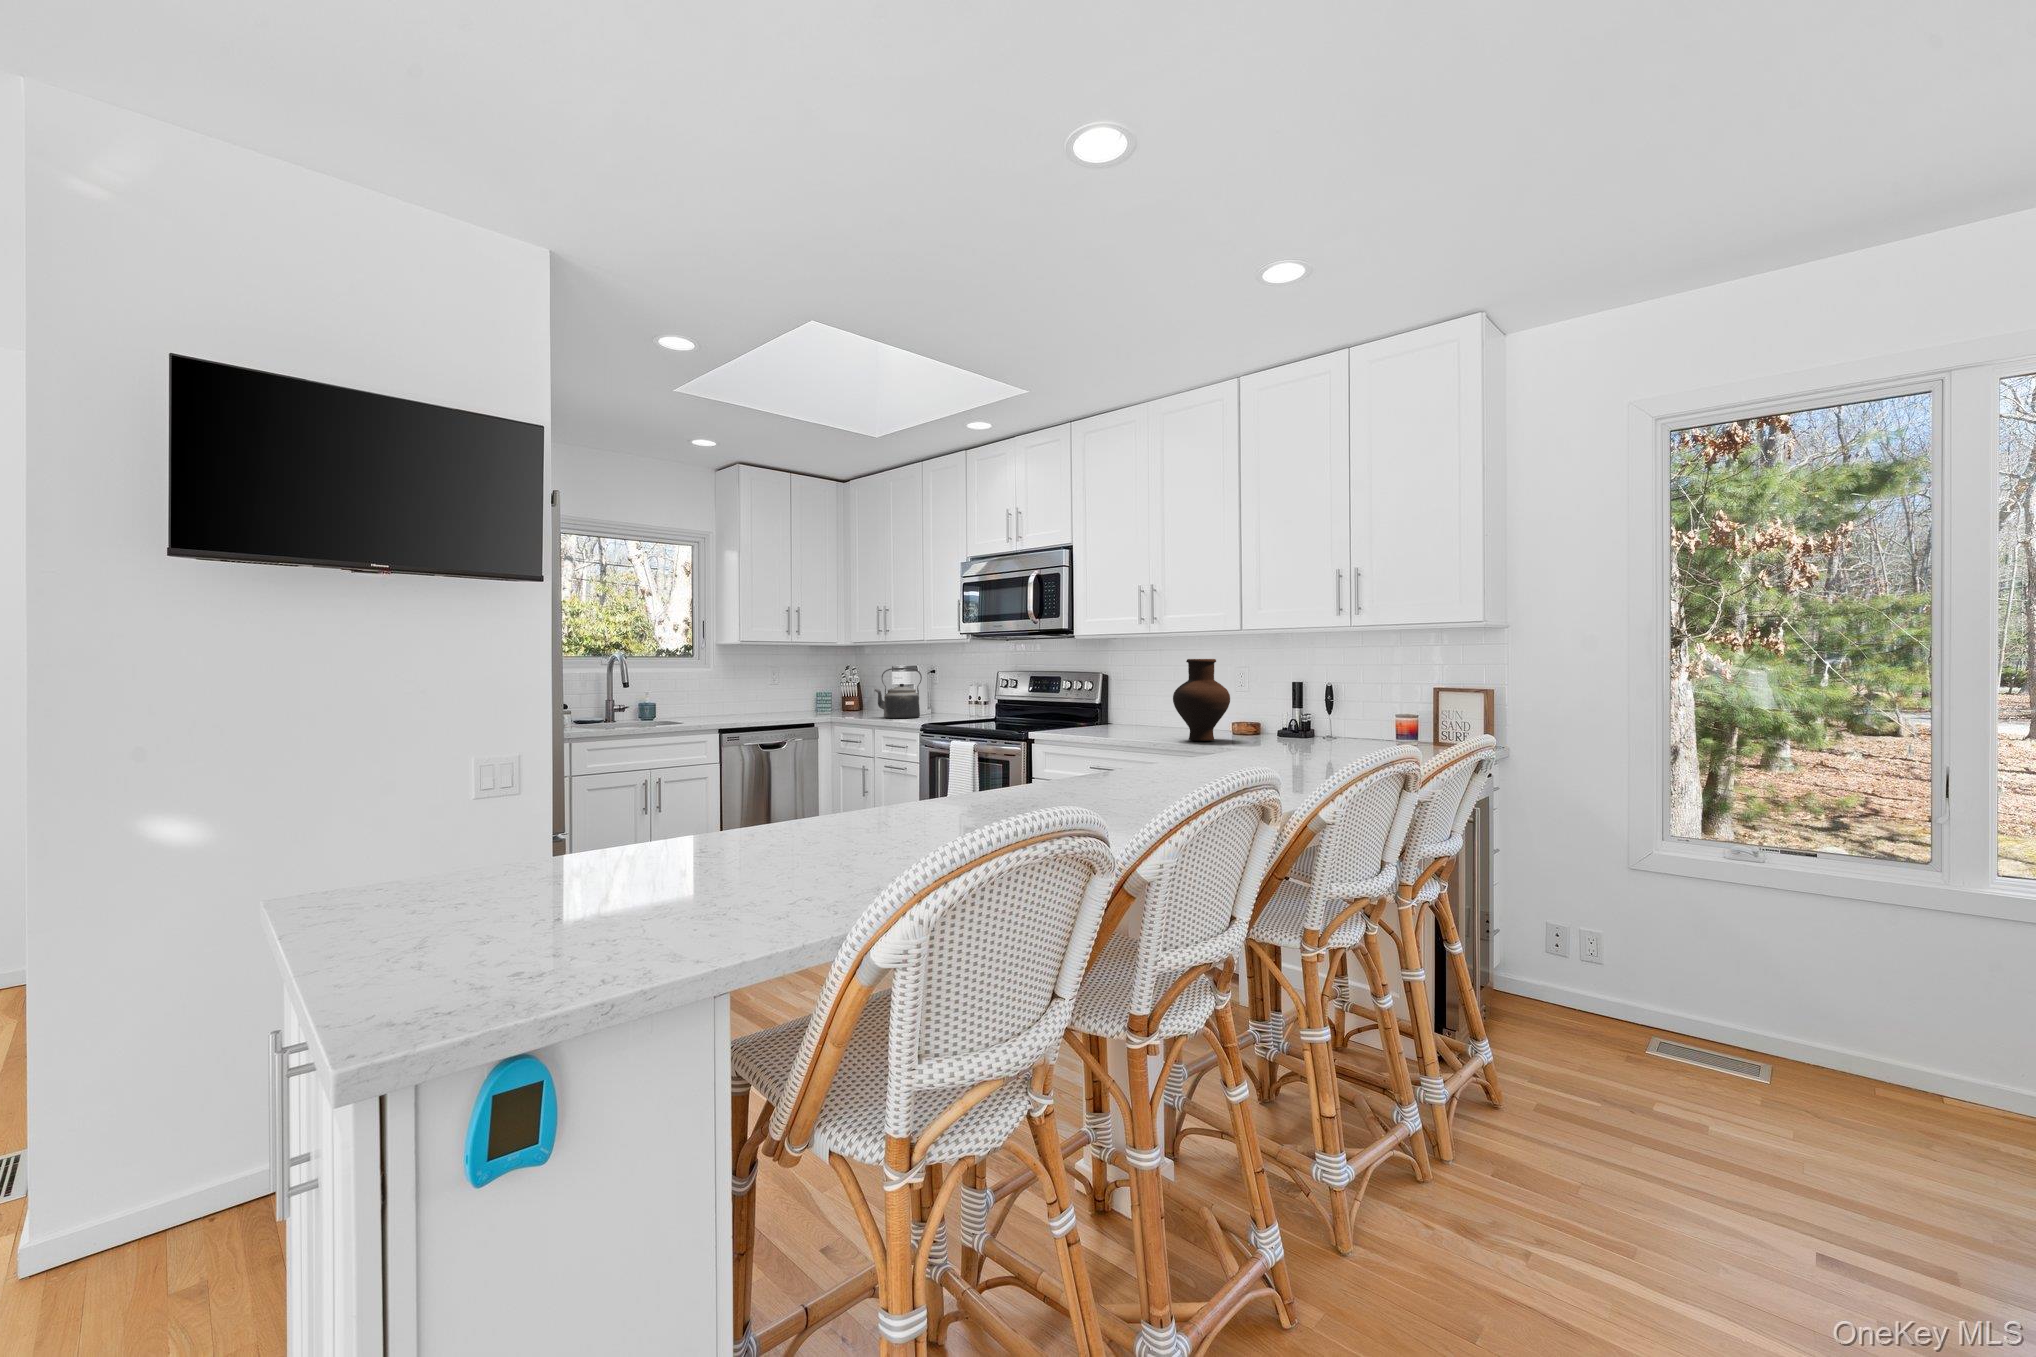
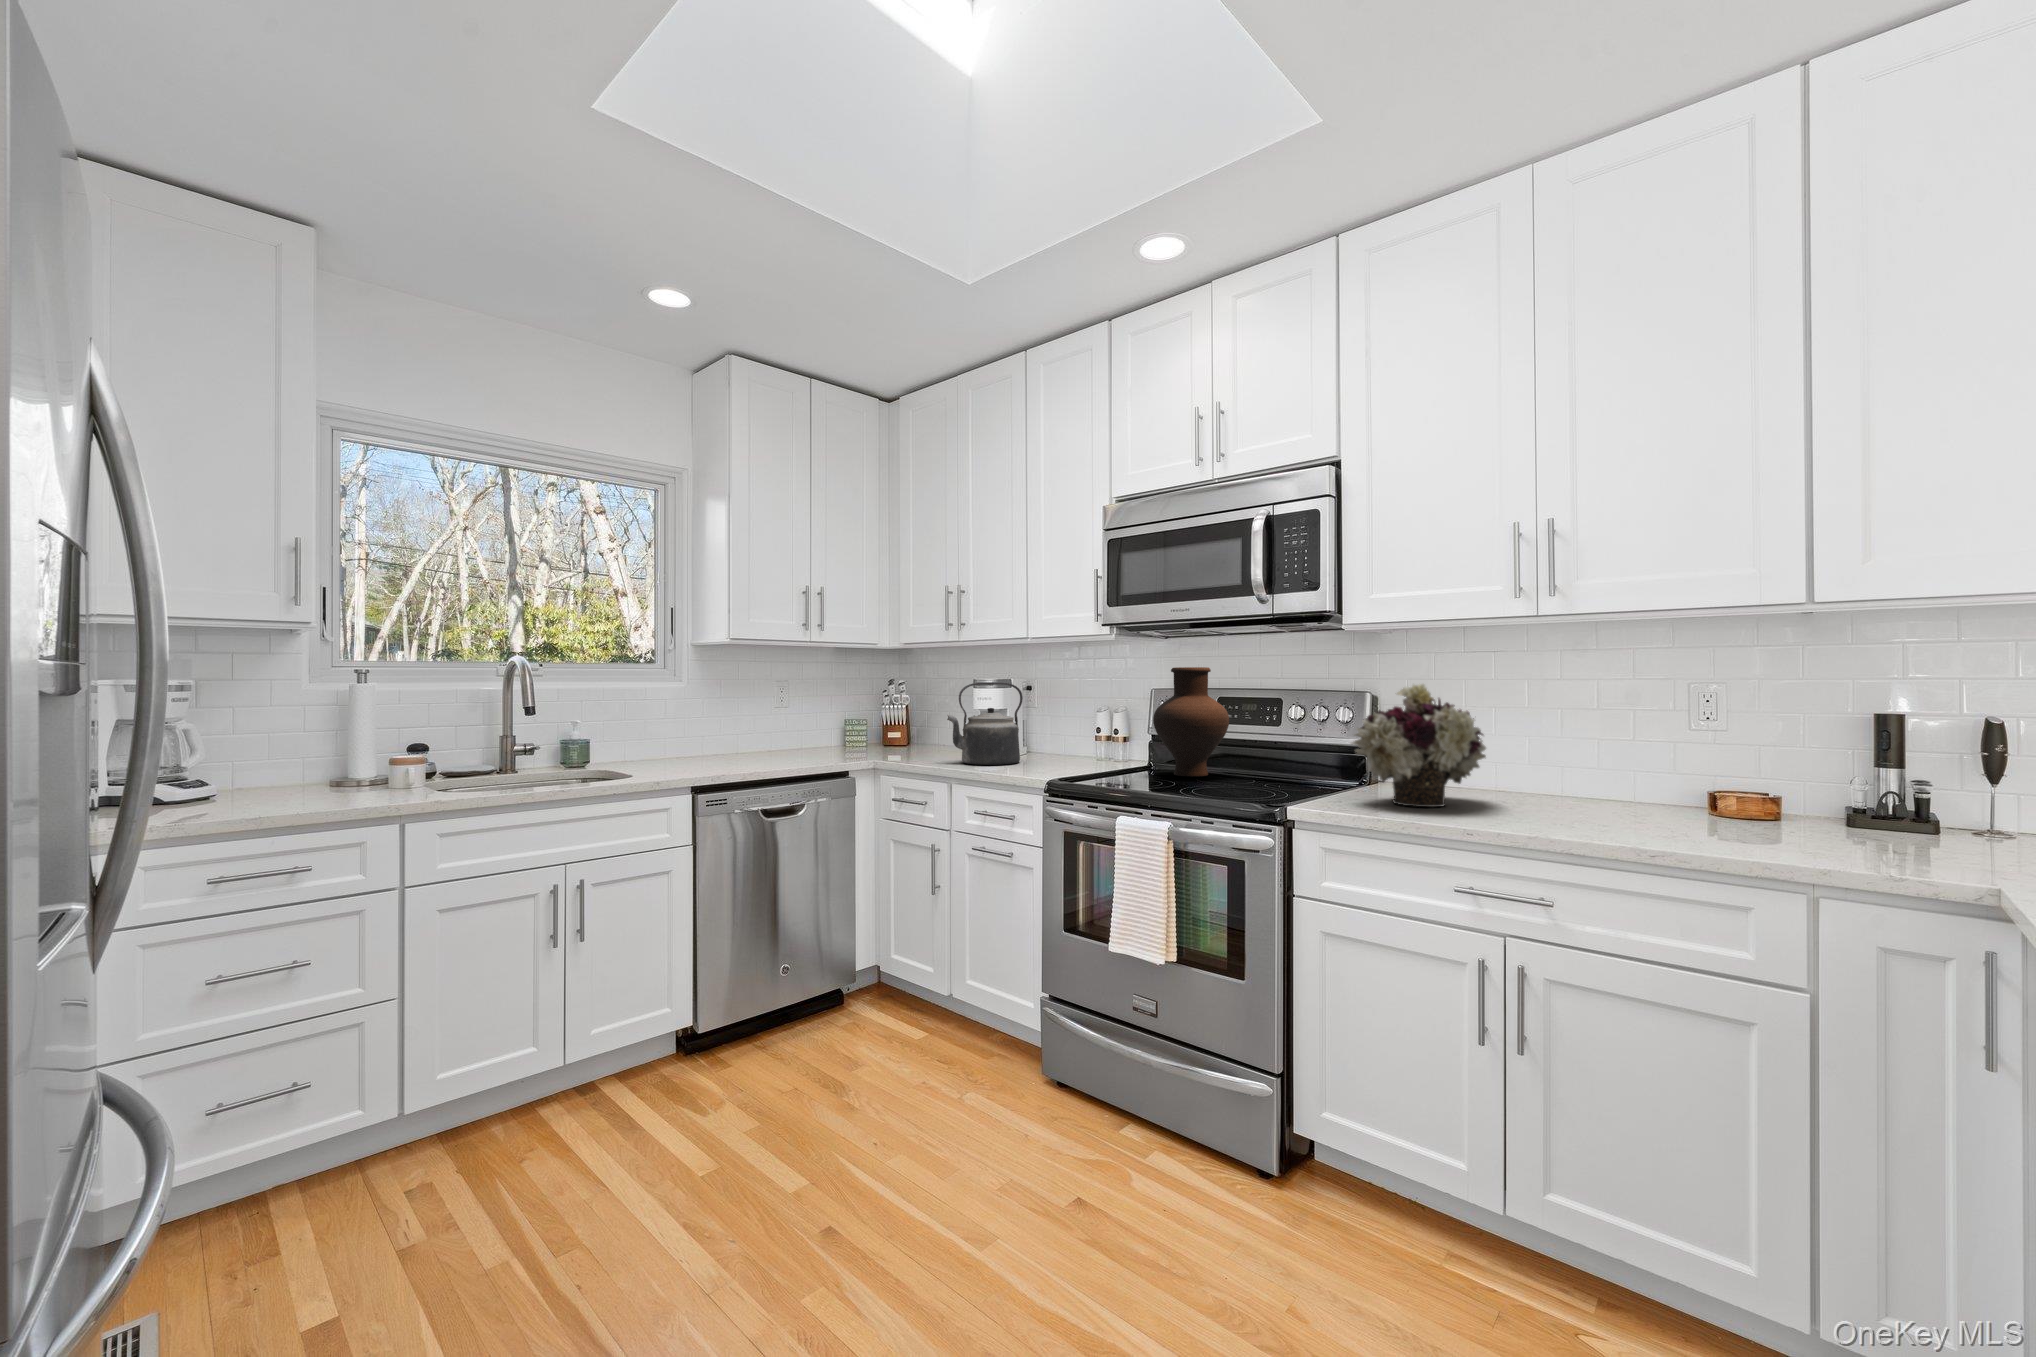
vase: present [1173,659,1230,741] -> present [1153,667,1229,777]
flower arrangement: none [1065,668,1136,732] -> present [1352,684,1486,807]

